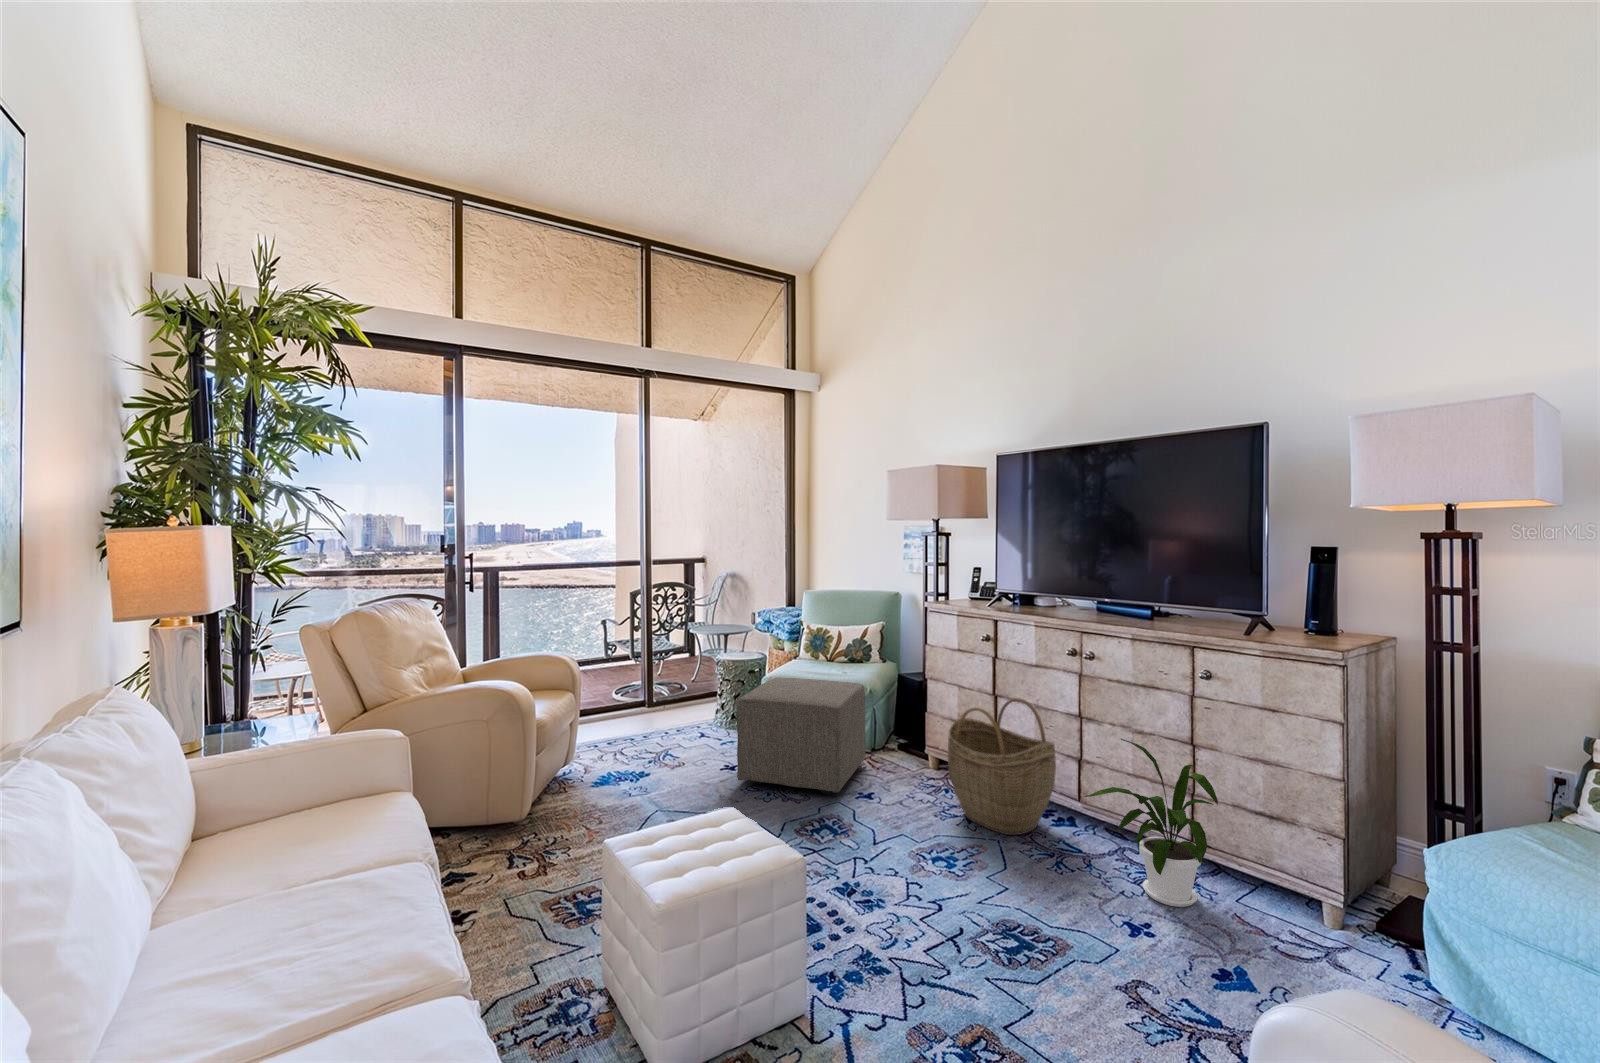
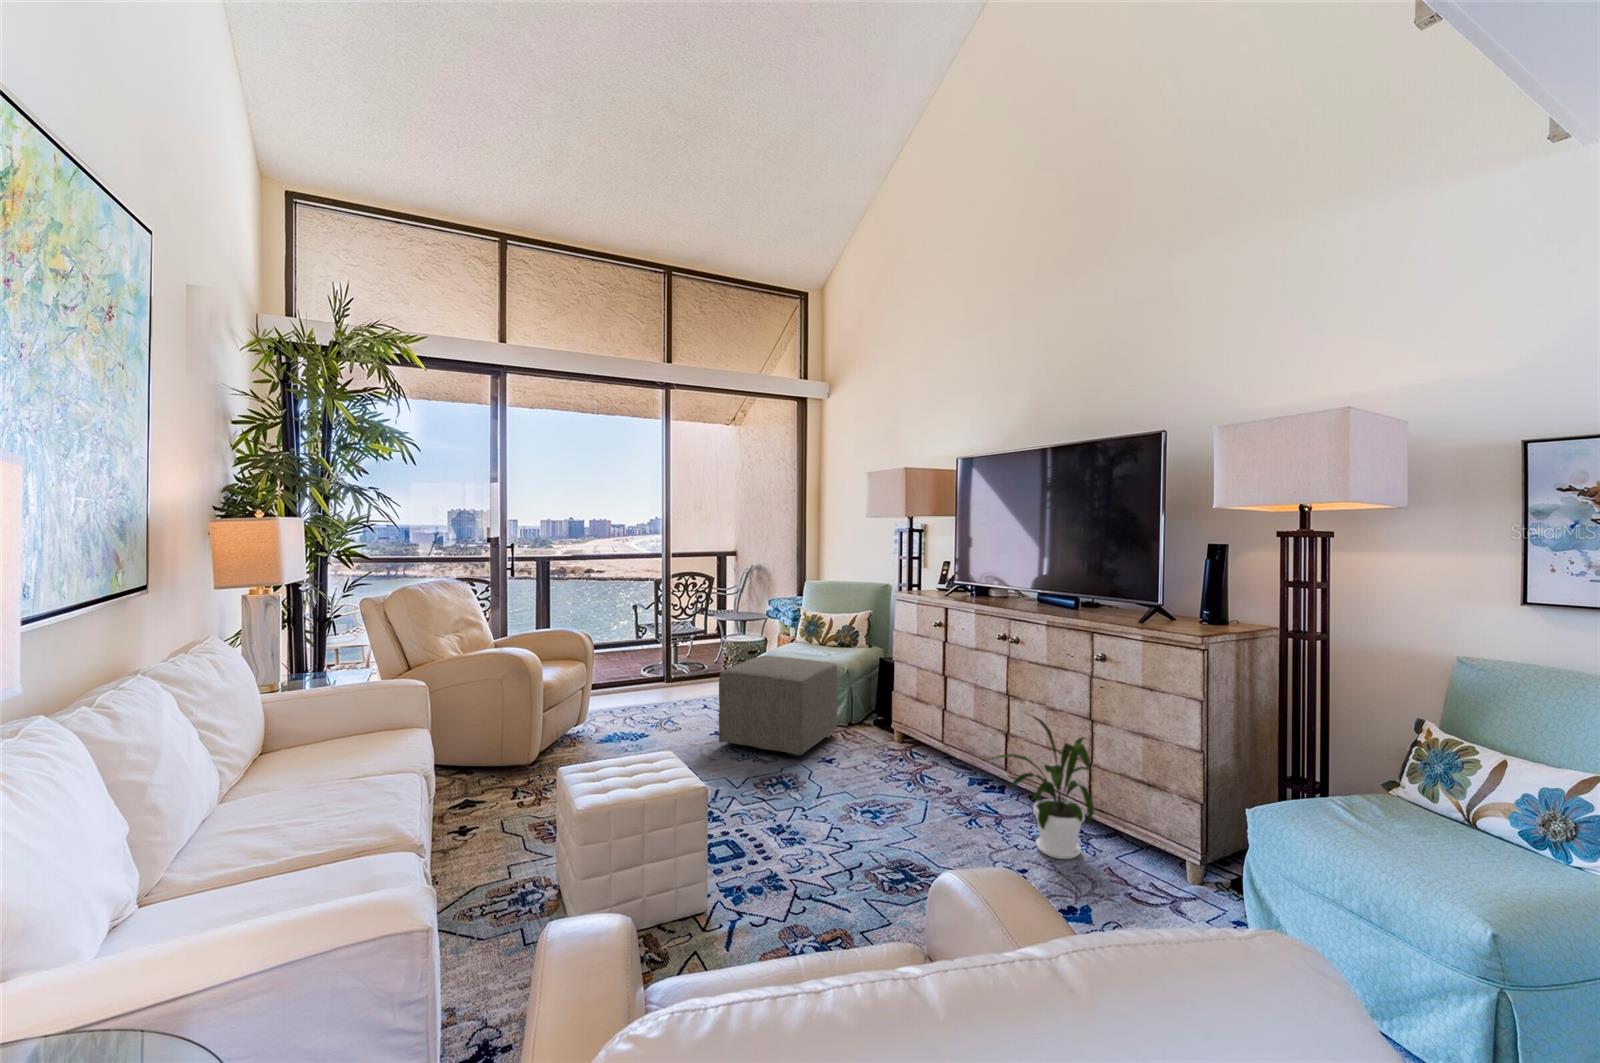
woven basket: present [948,698,1056,835] -> none [893,678,985,797]

